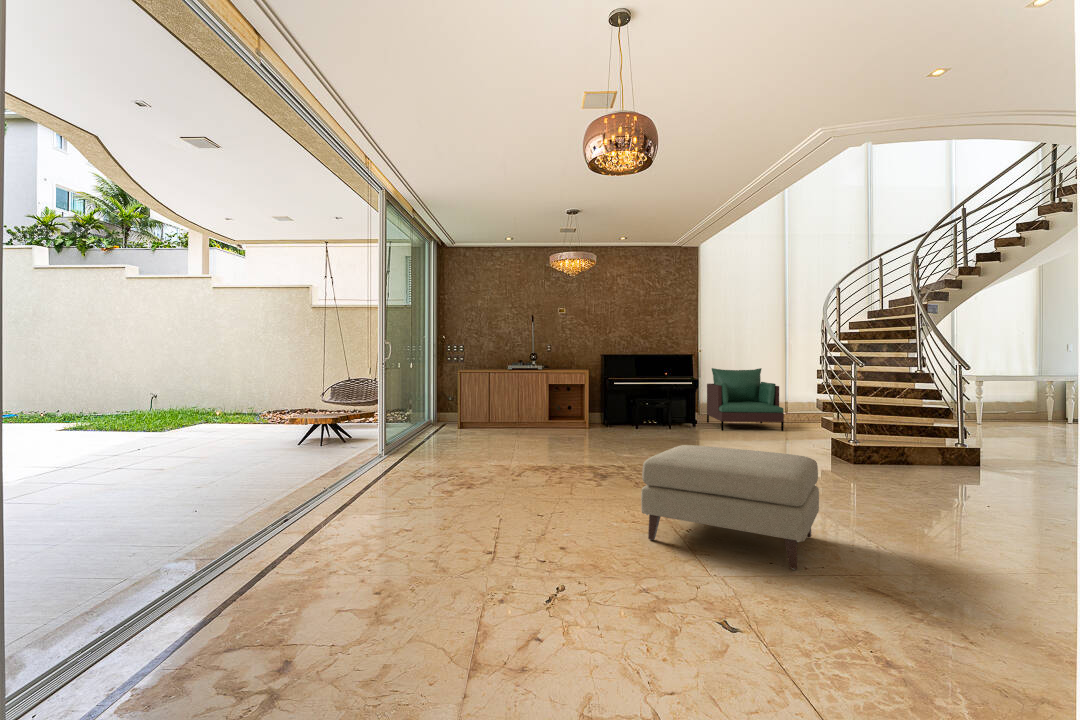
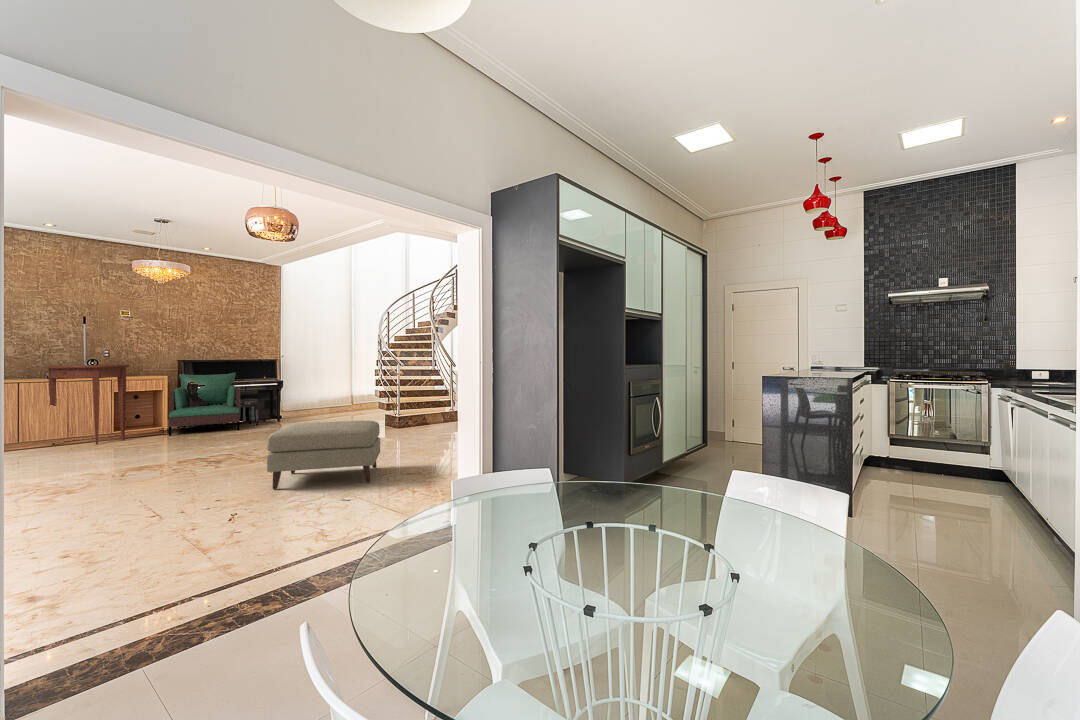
console table: none [501,358,556,433] -> present [45,365,129,445]
armchair: present [707,368,784,431] -> present [169,373,241,436]

